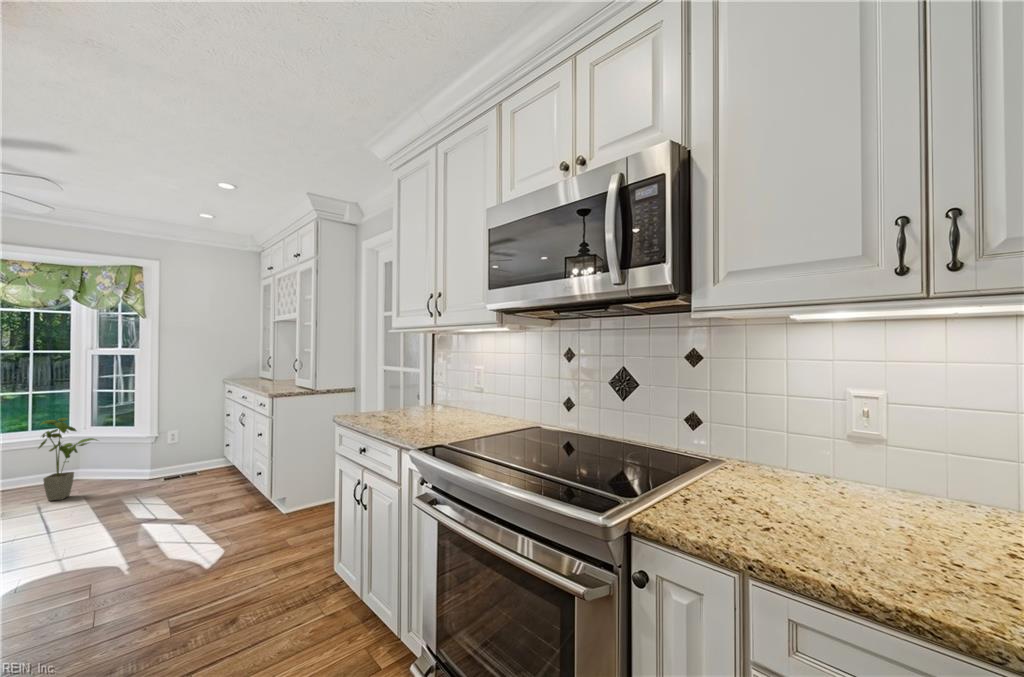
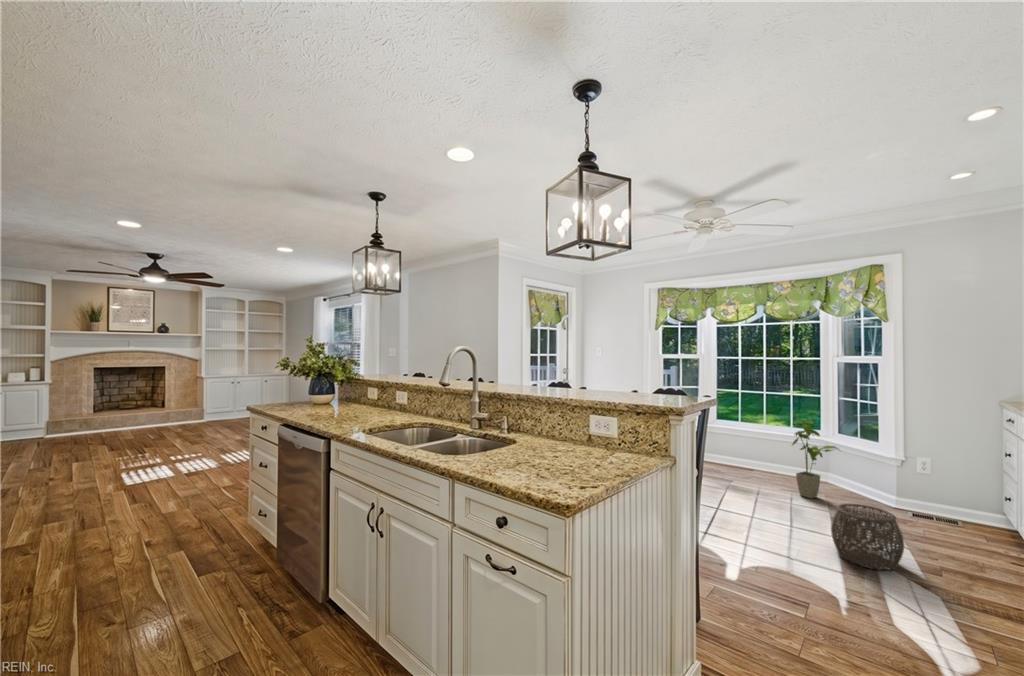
woven basket: none [100,478,168,535] -> present [831,503,904,570]

